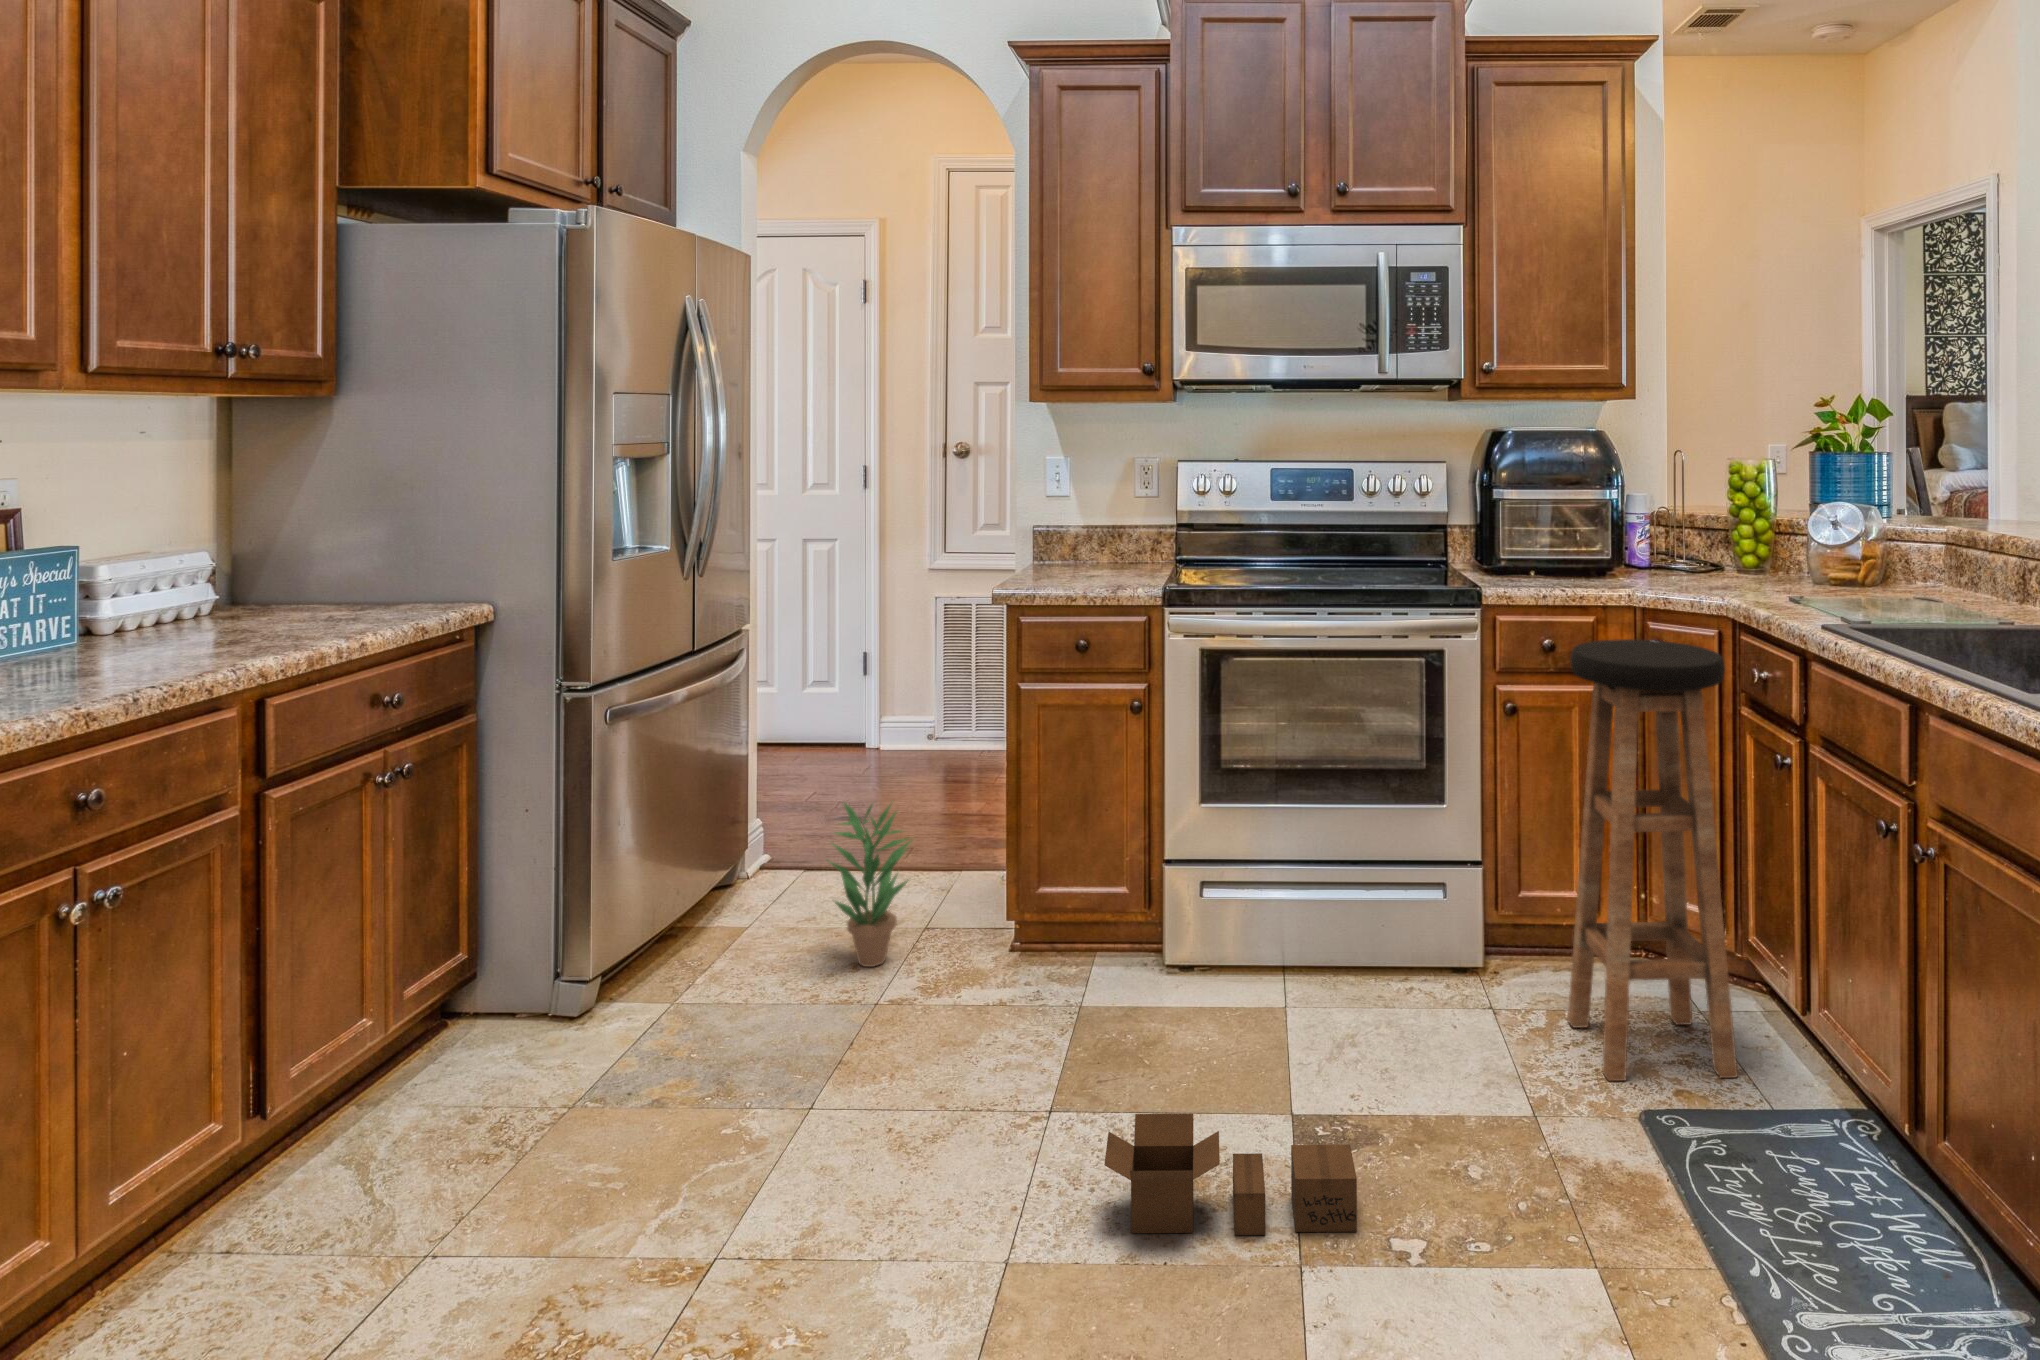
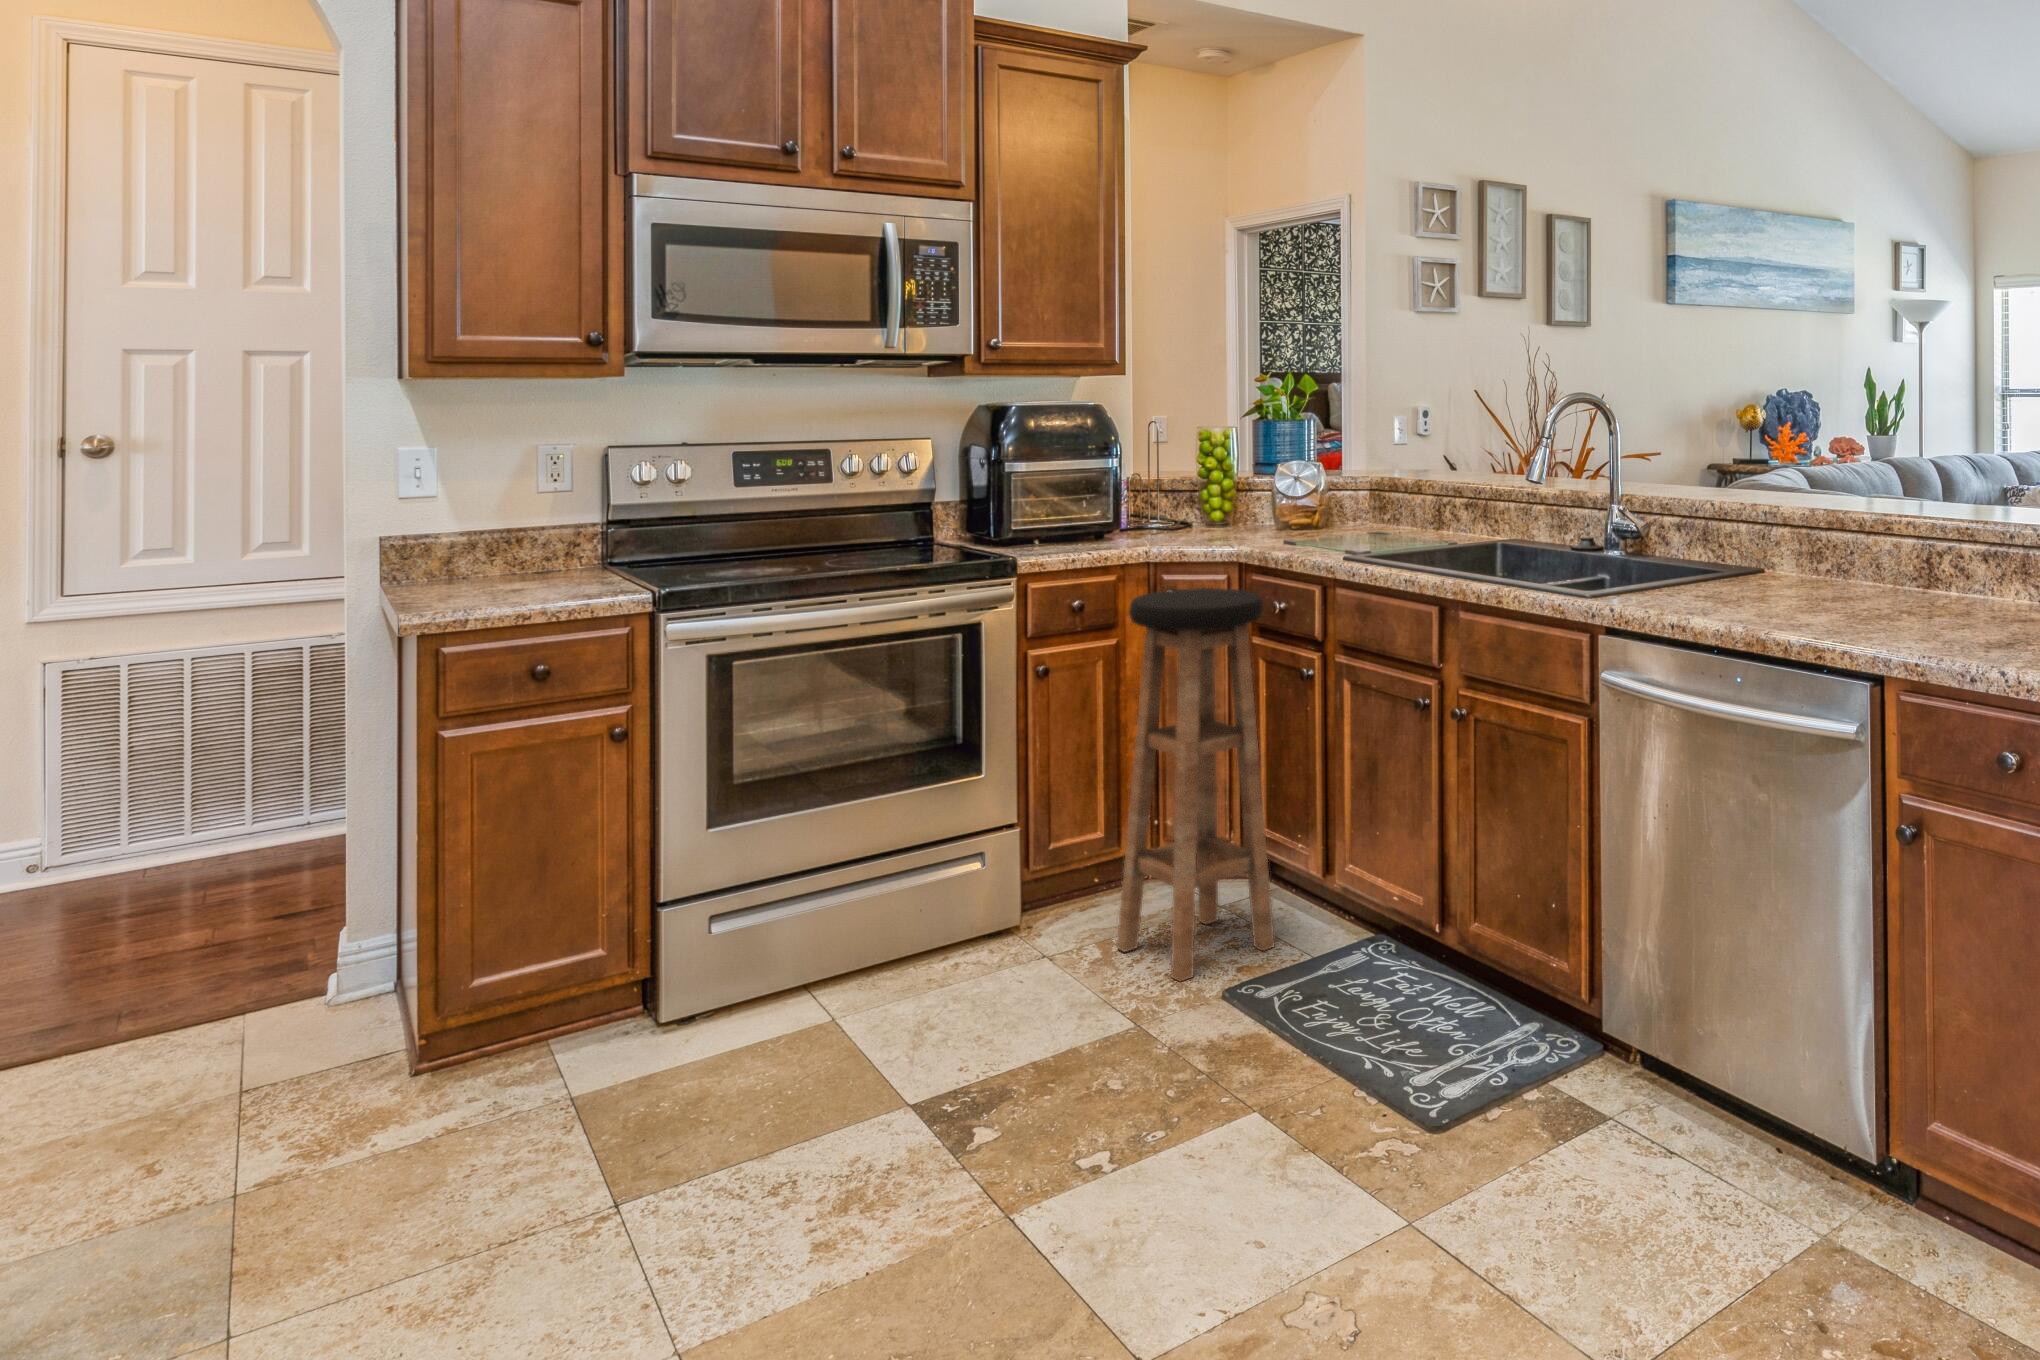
potted plant: present [827,803,914,967] -> none [104,920,269,1164]
cardboard box: present [1104,1114,1357,1235] -> none [764,1095,1044,1262]

